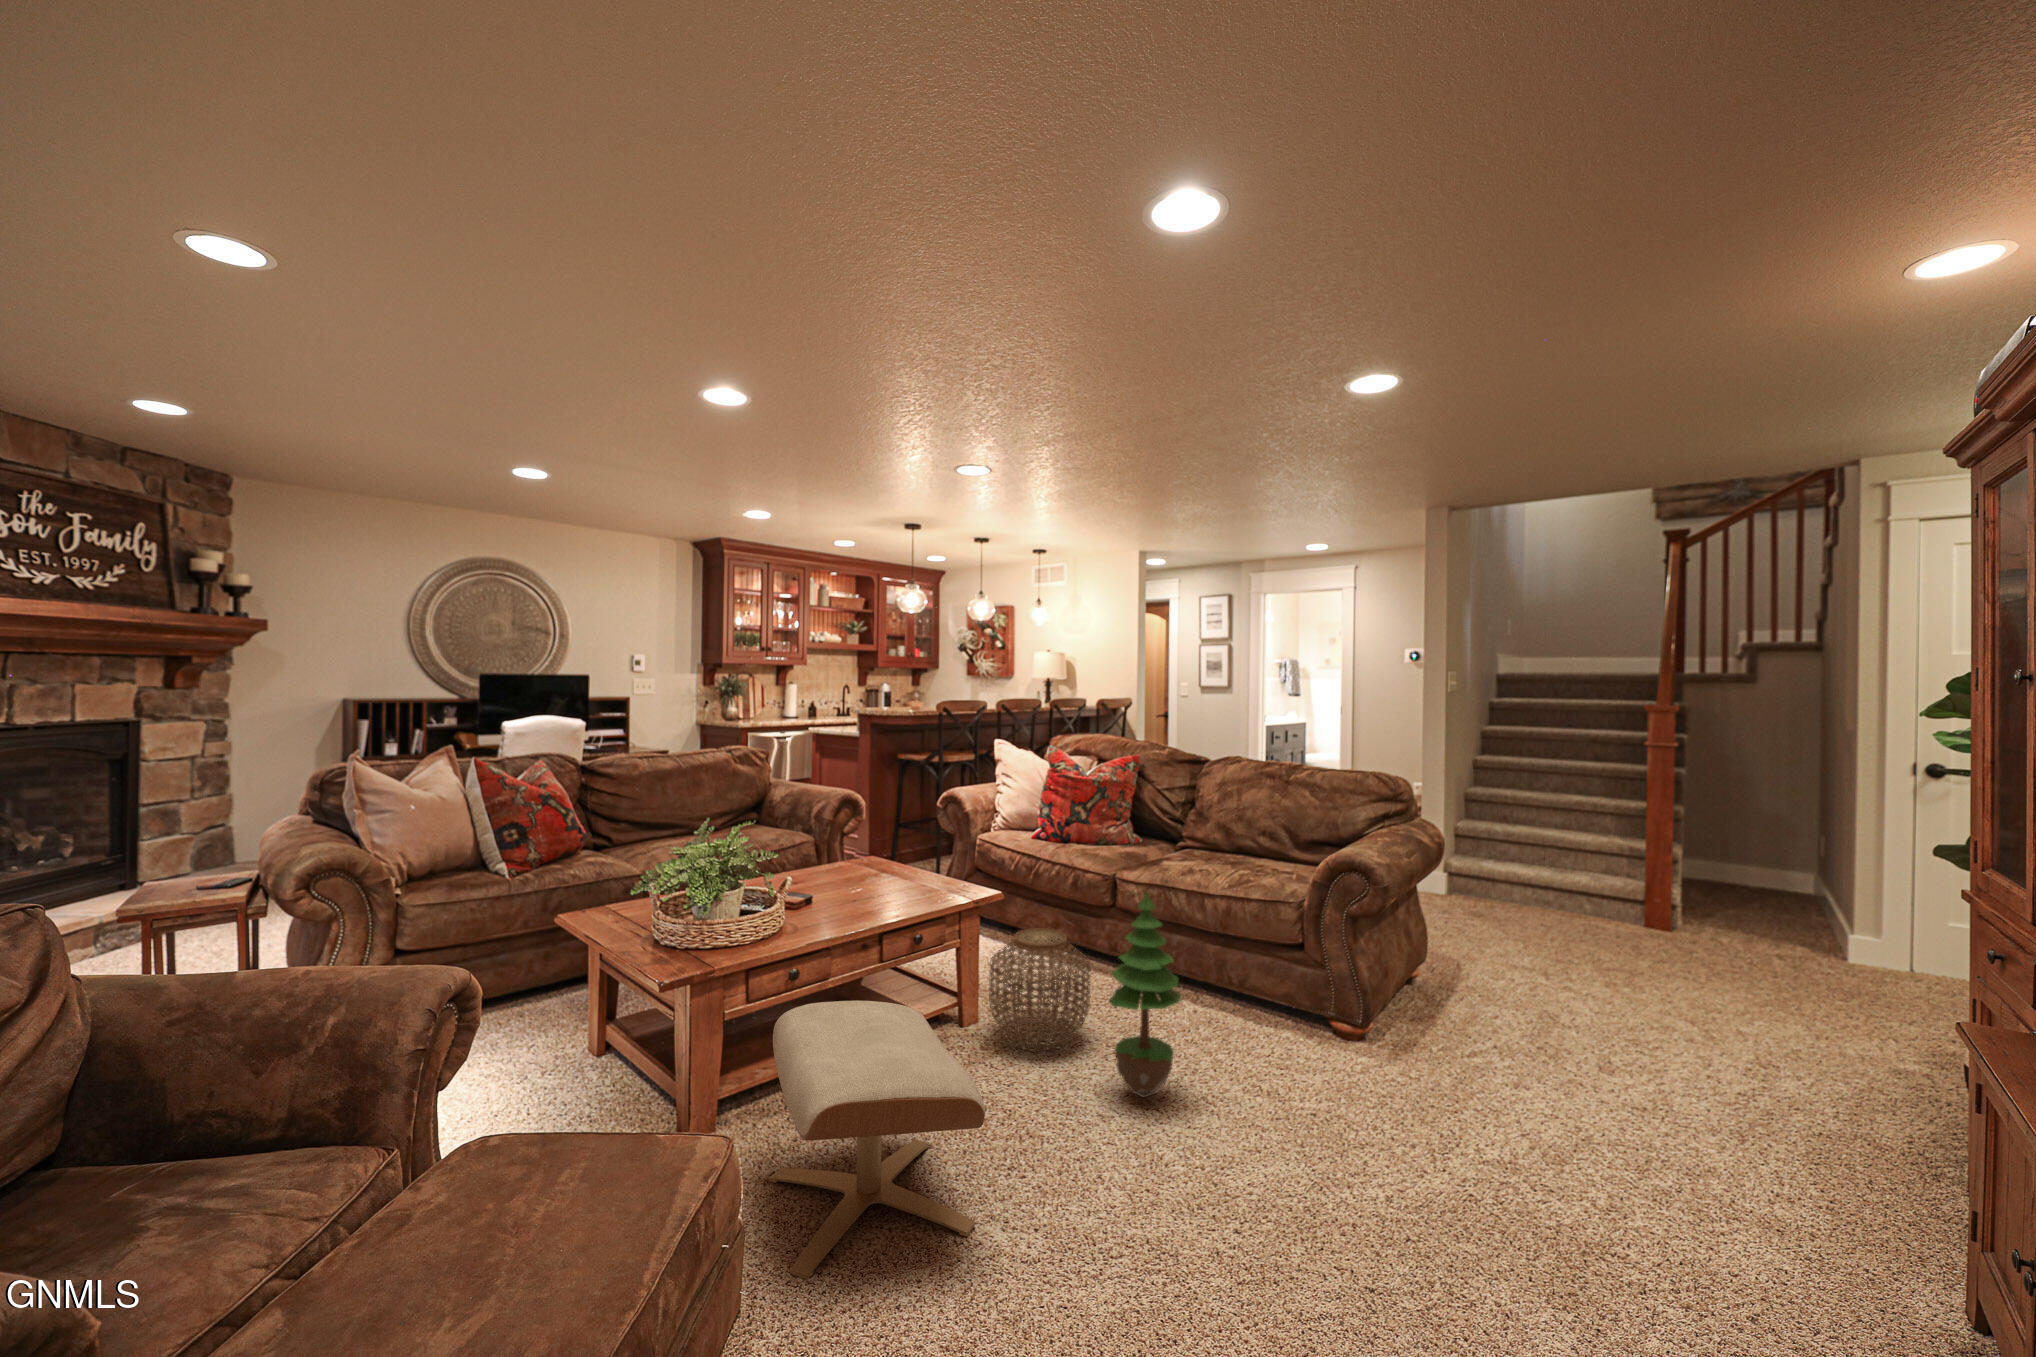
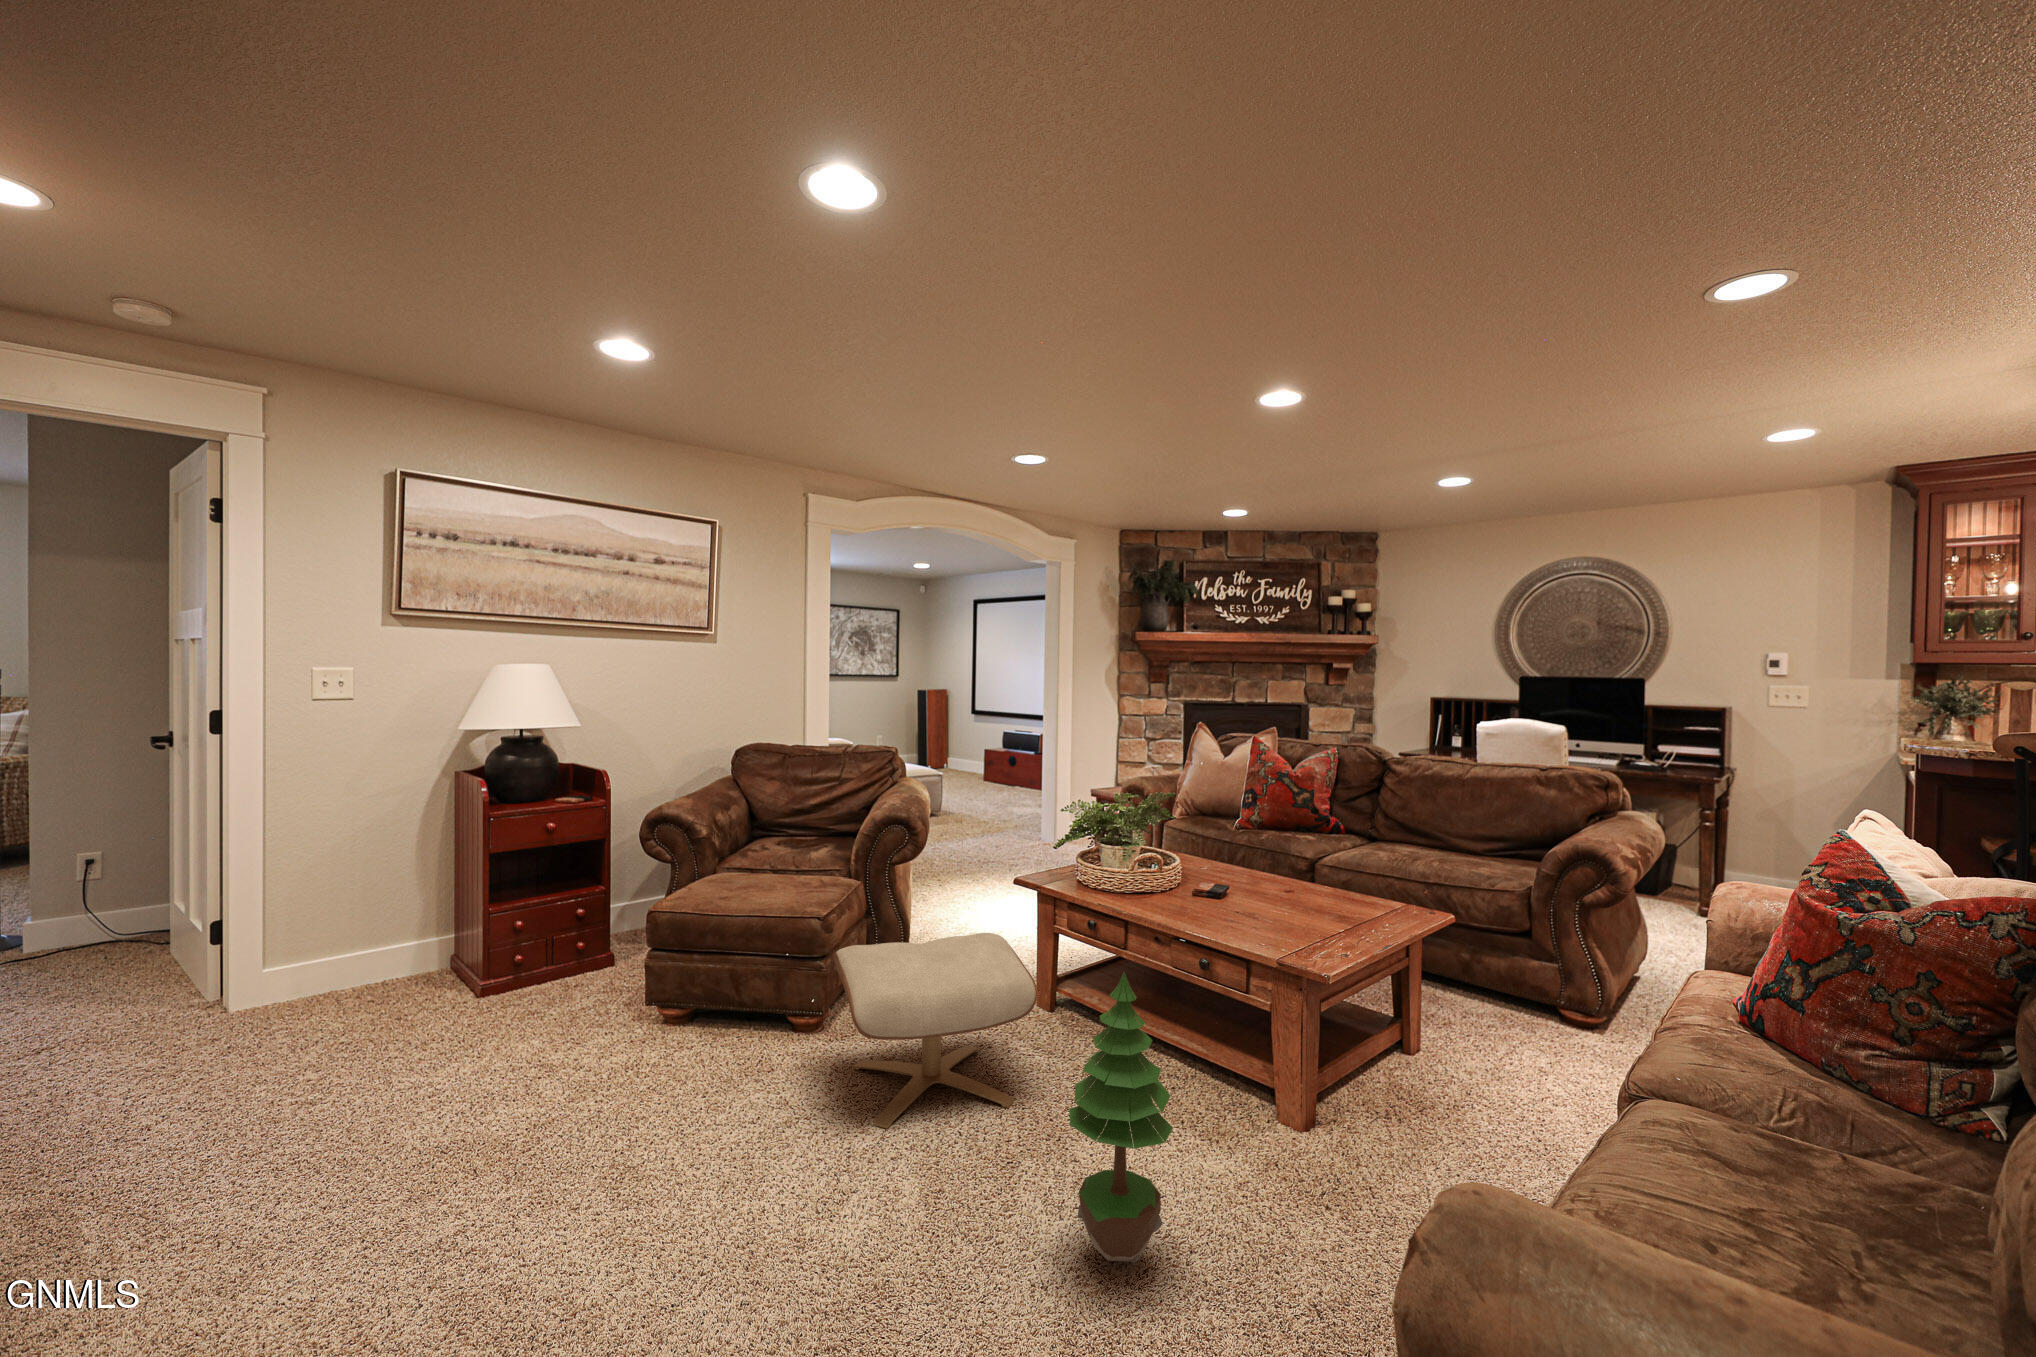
woven basket: present [989,928,1090,1052] -> none [1198,1023,1347,1208]

